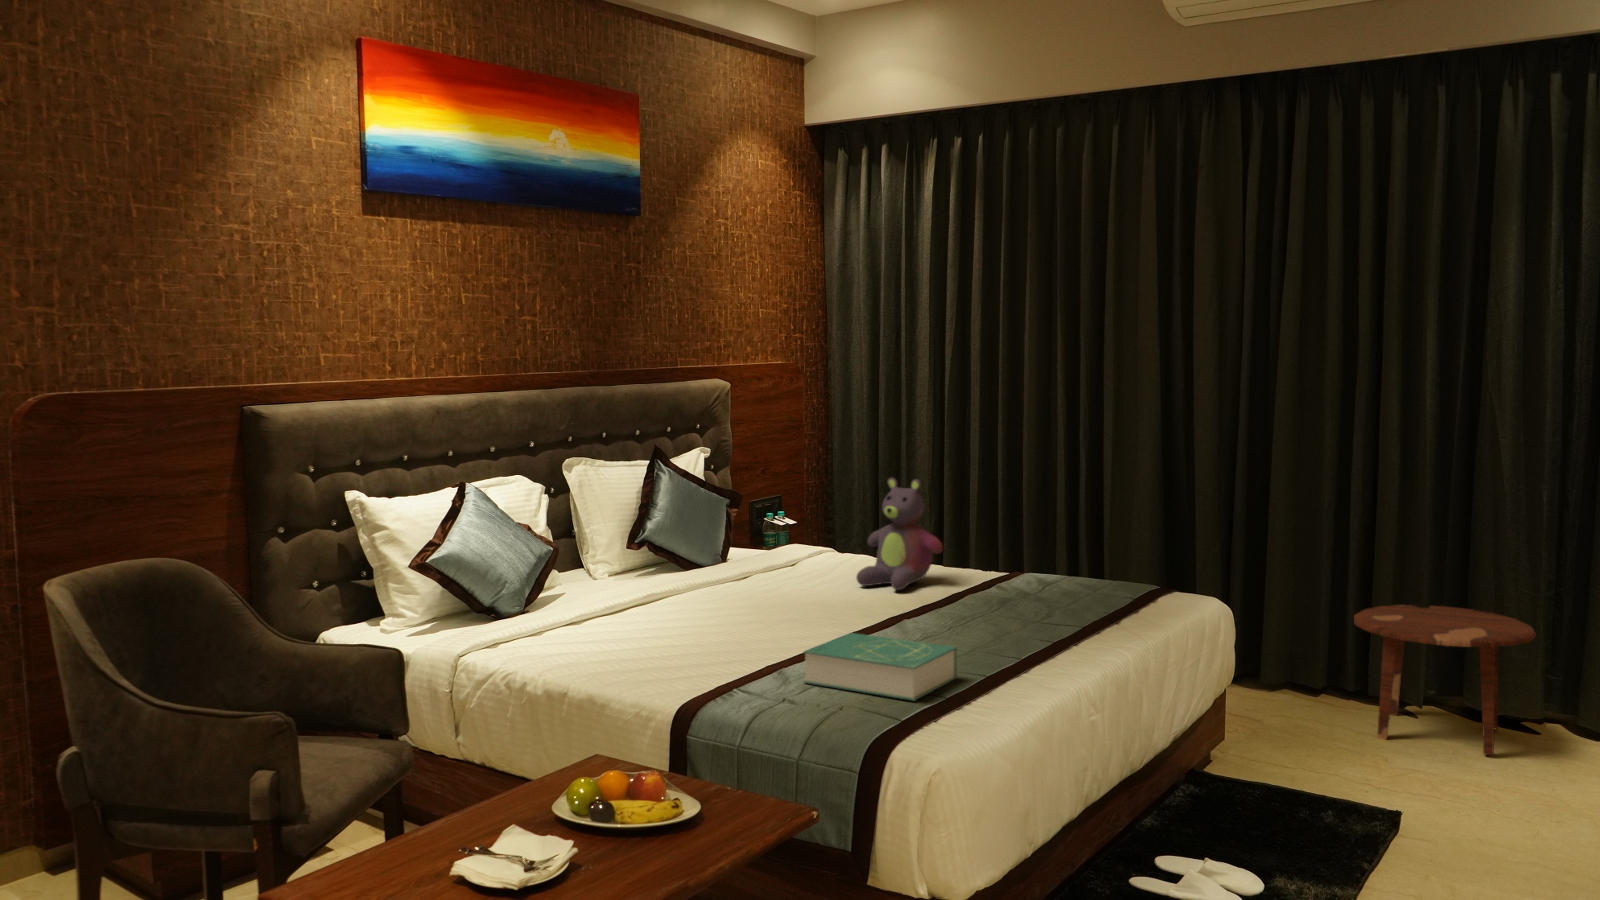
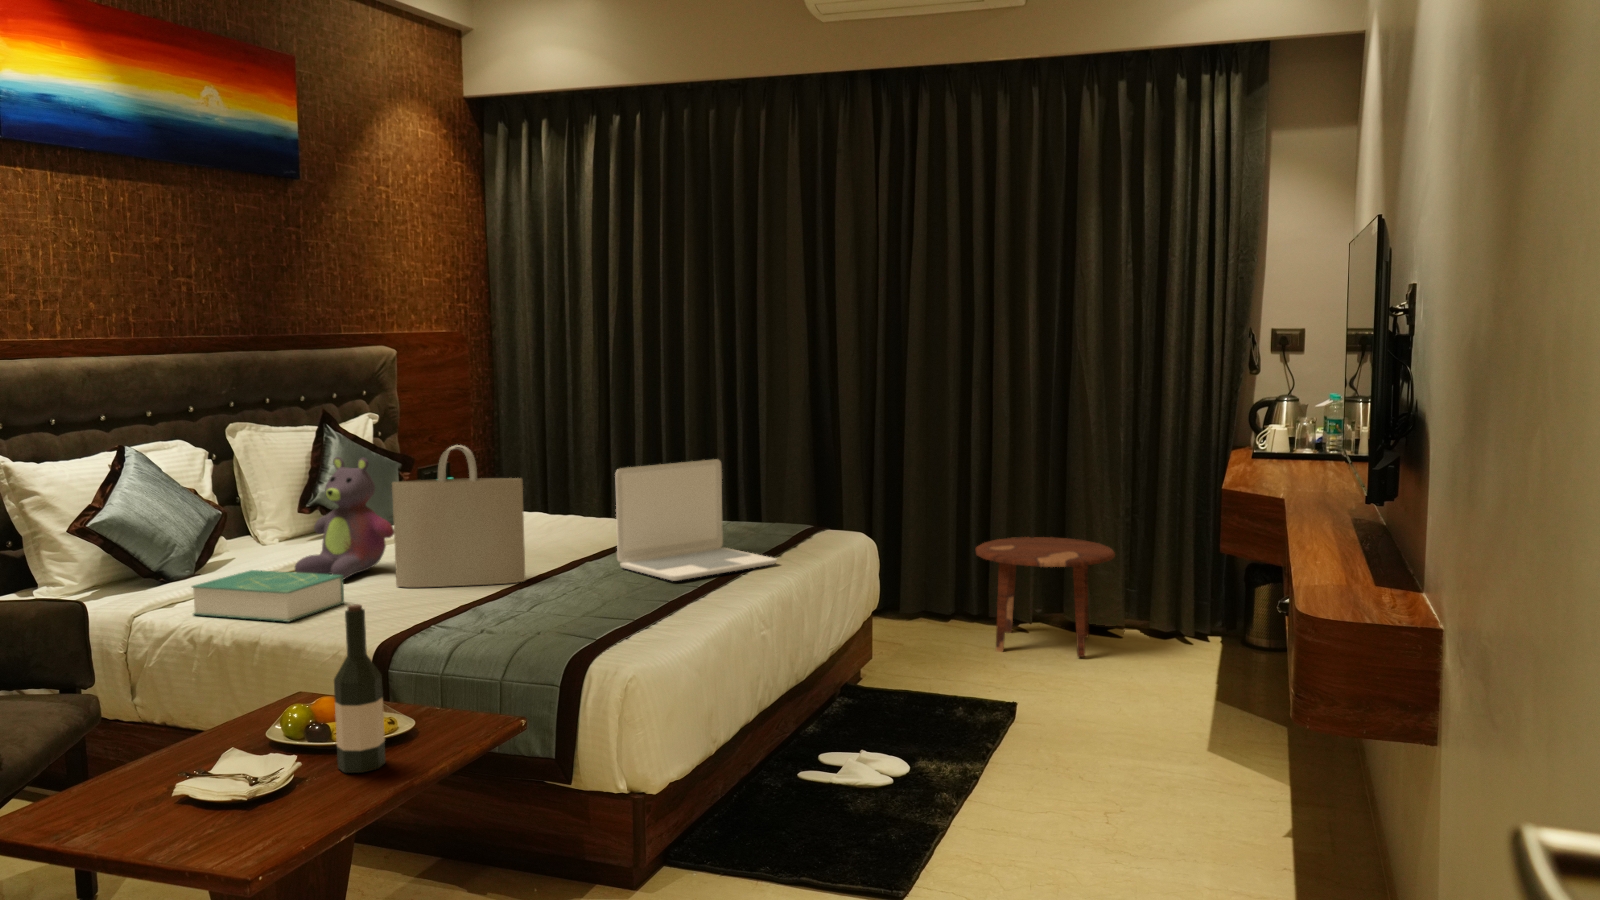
stuffed bear: present [856,478,943,590] -> present [295,457,394,579]
tote bag: none [706,492,838,640] -> present [392,445,525,587]
laptop: none [936,511,1114,648] -> present [615,459,777,581]
book: present [804,633,957,701] -> present [192,570,344,622]
wine bottle: none [611,684,663,868] -> present [334,604,385,773]

